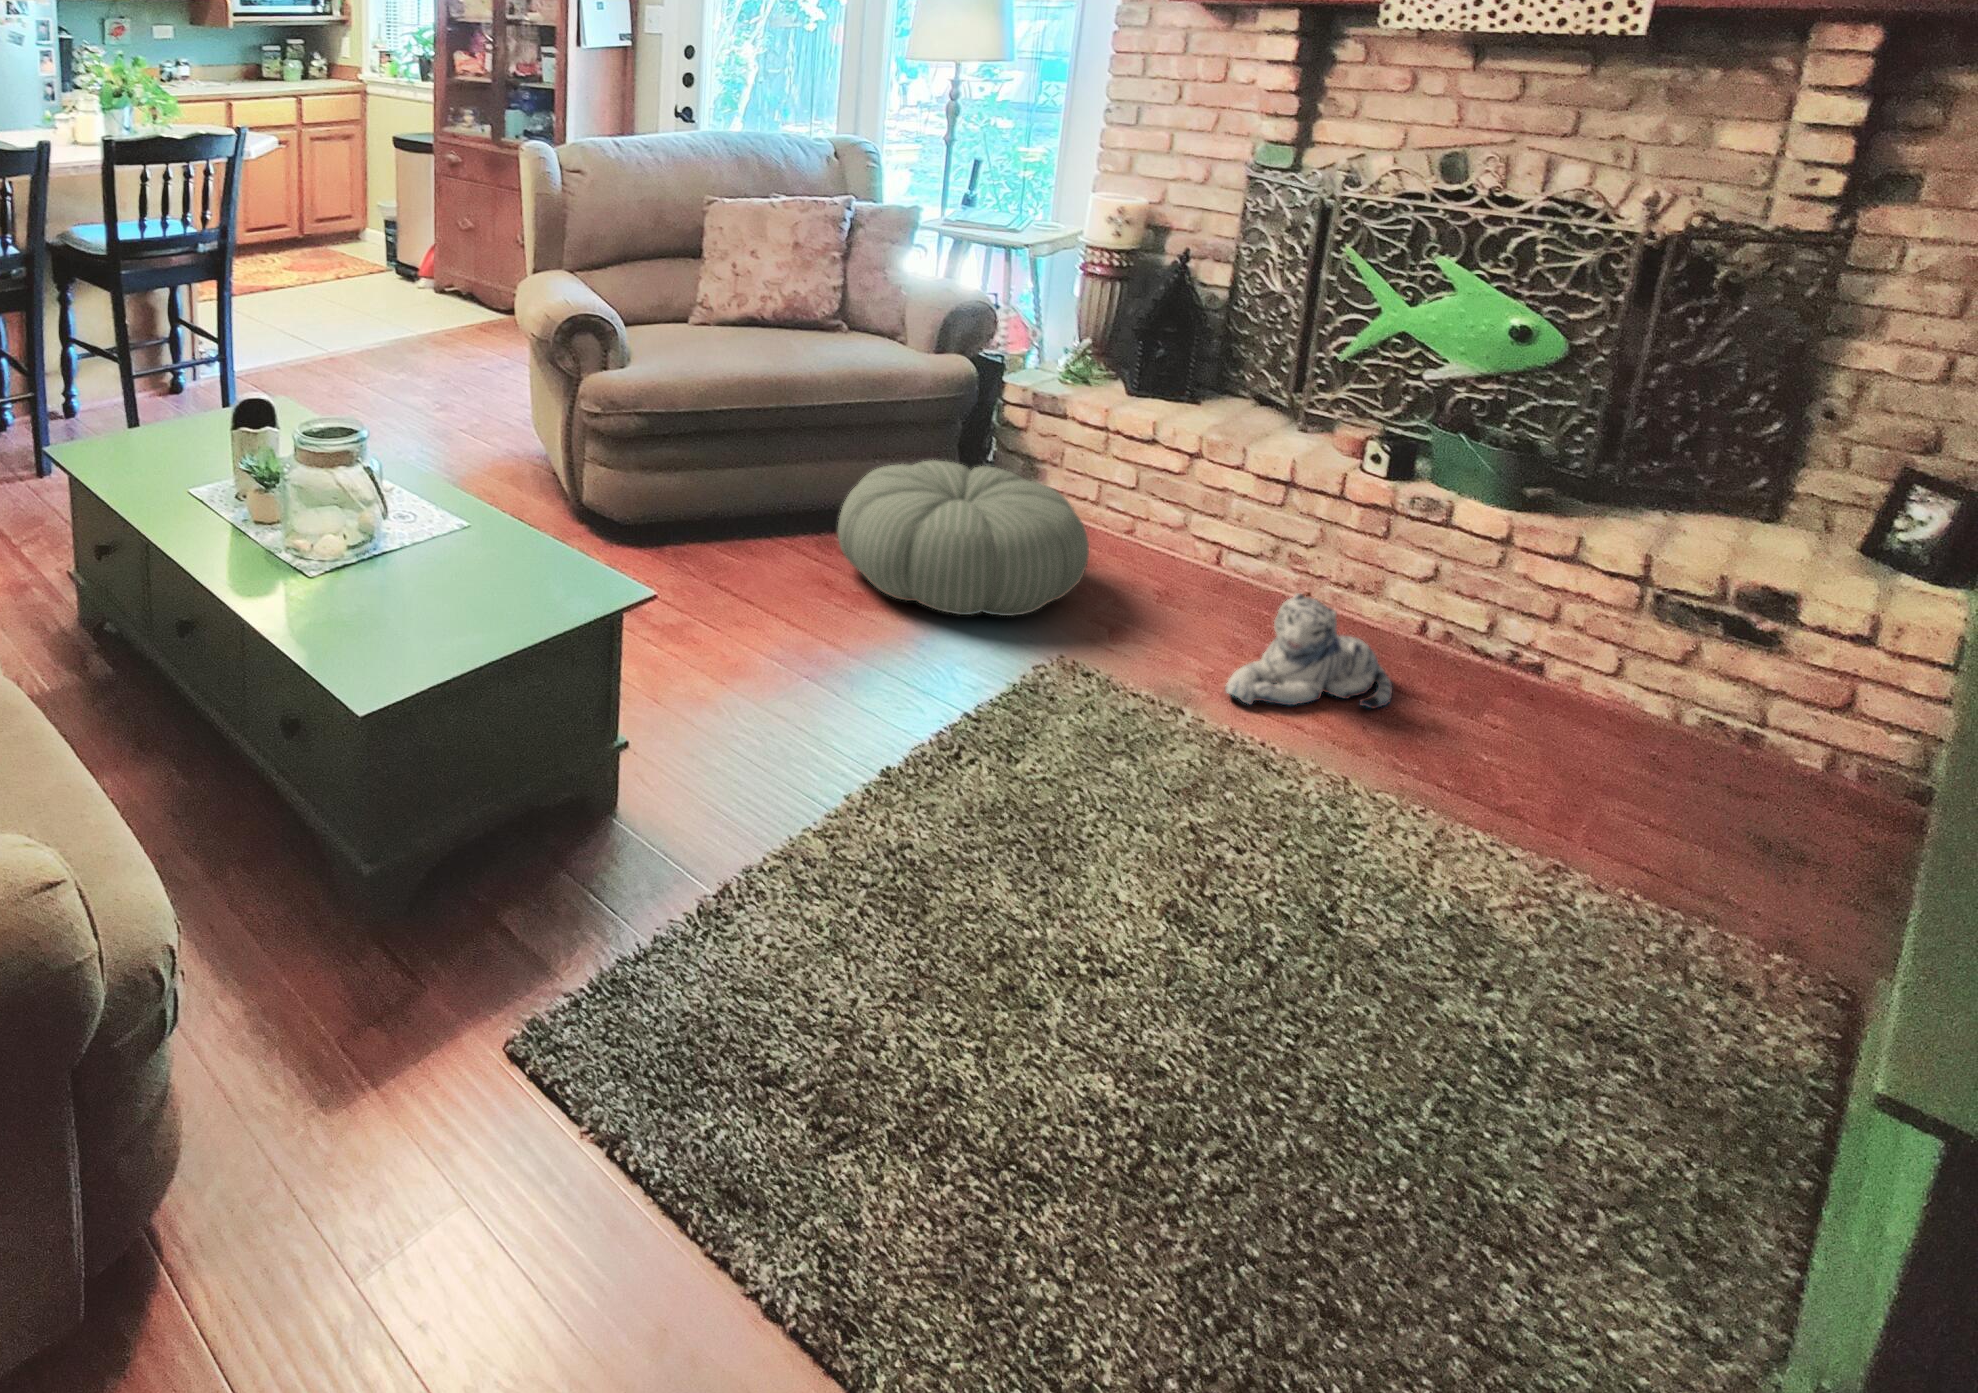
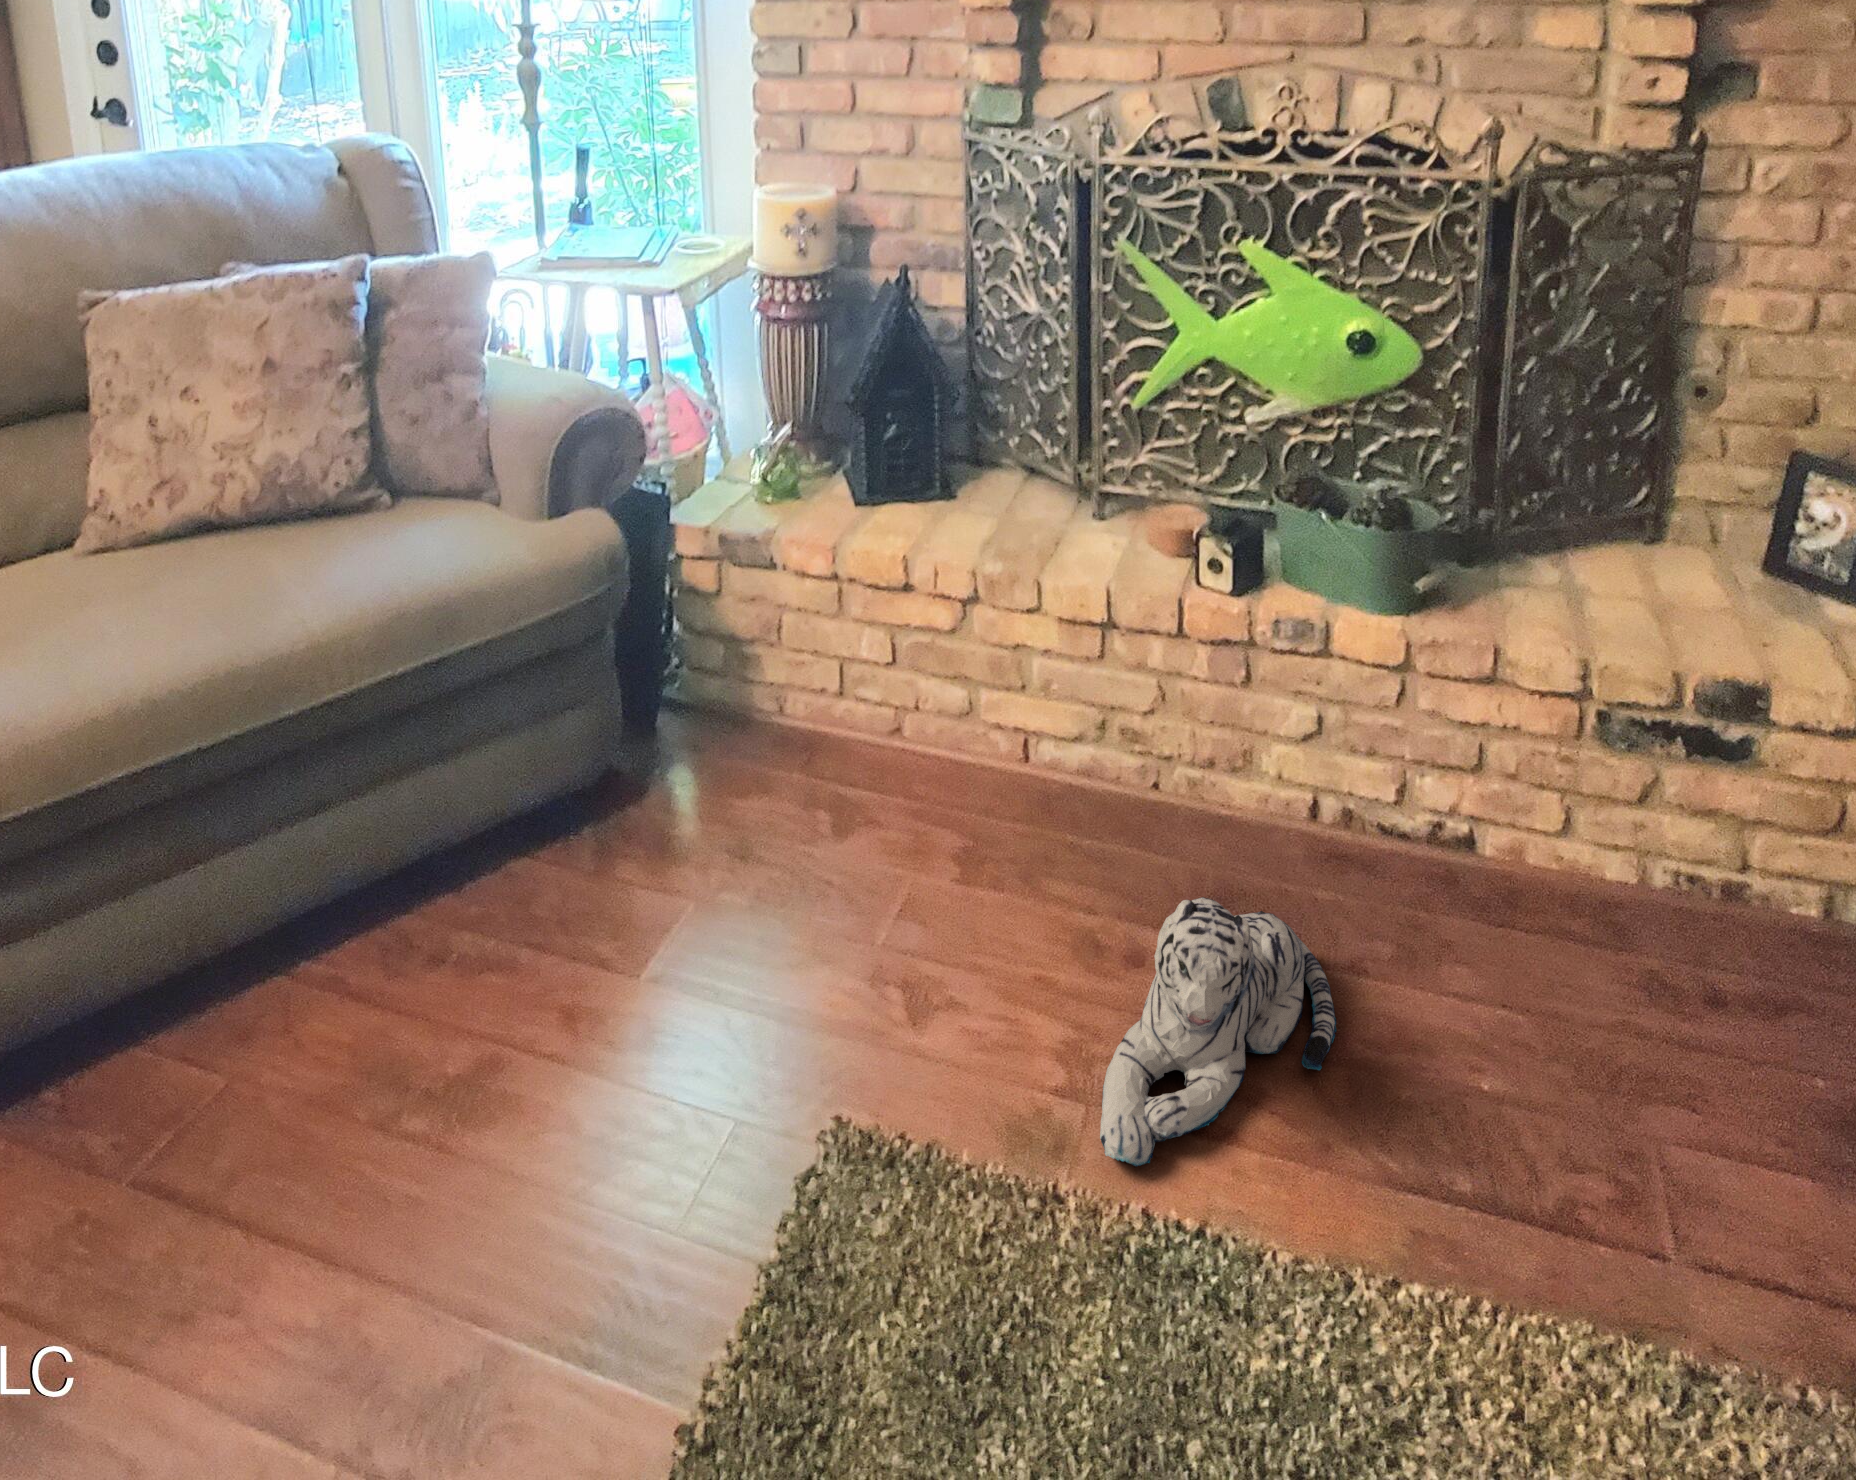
pouf: present [838,460,1089,616] -> none [315,714,828,1126]

